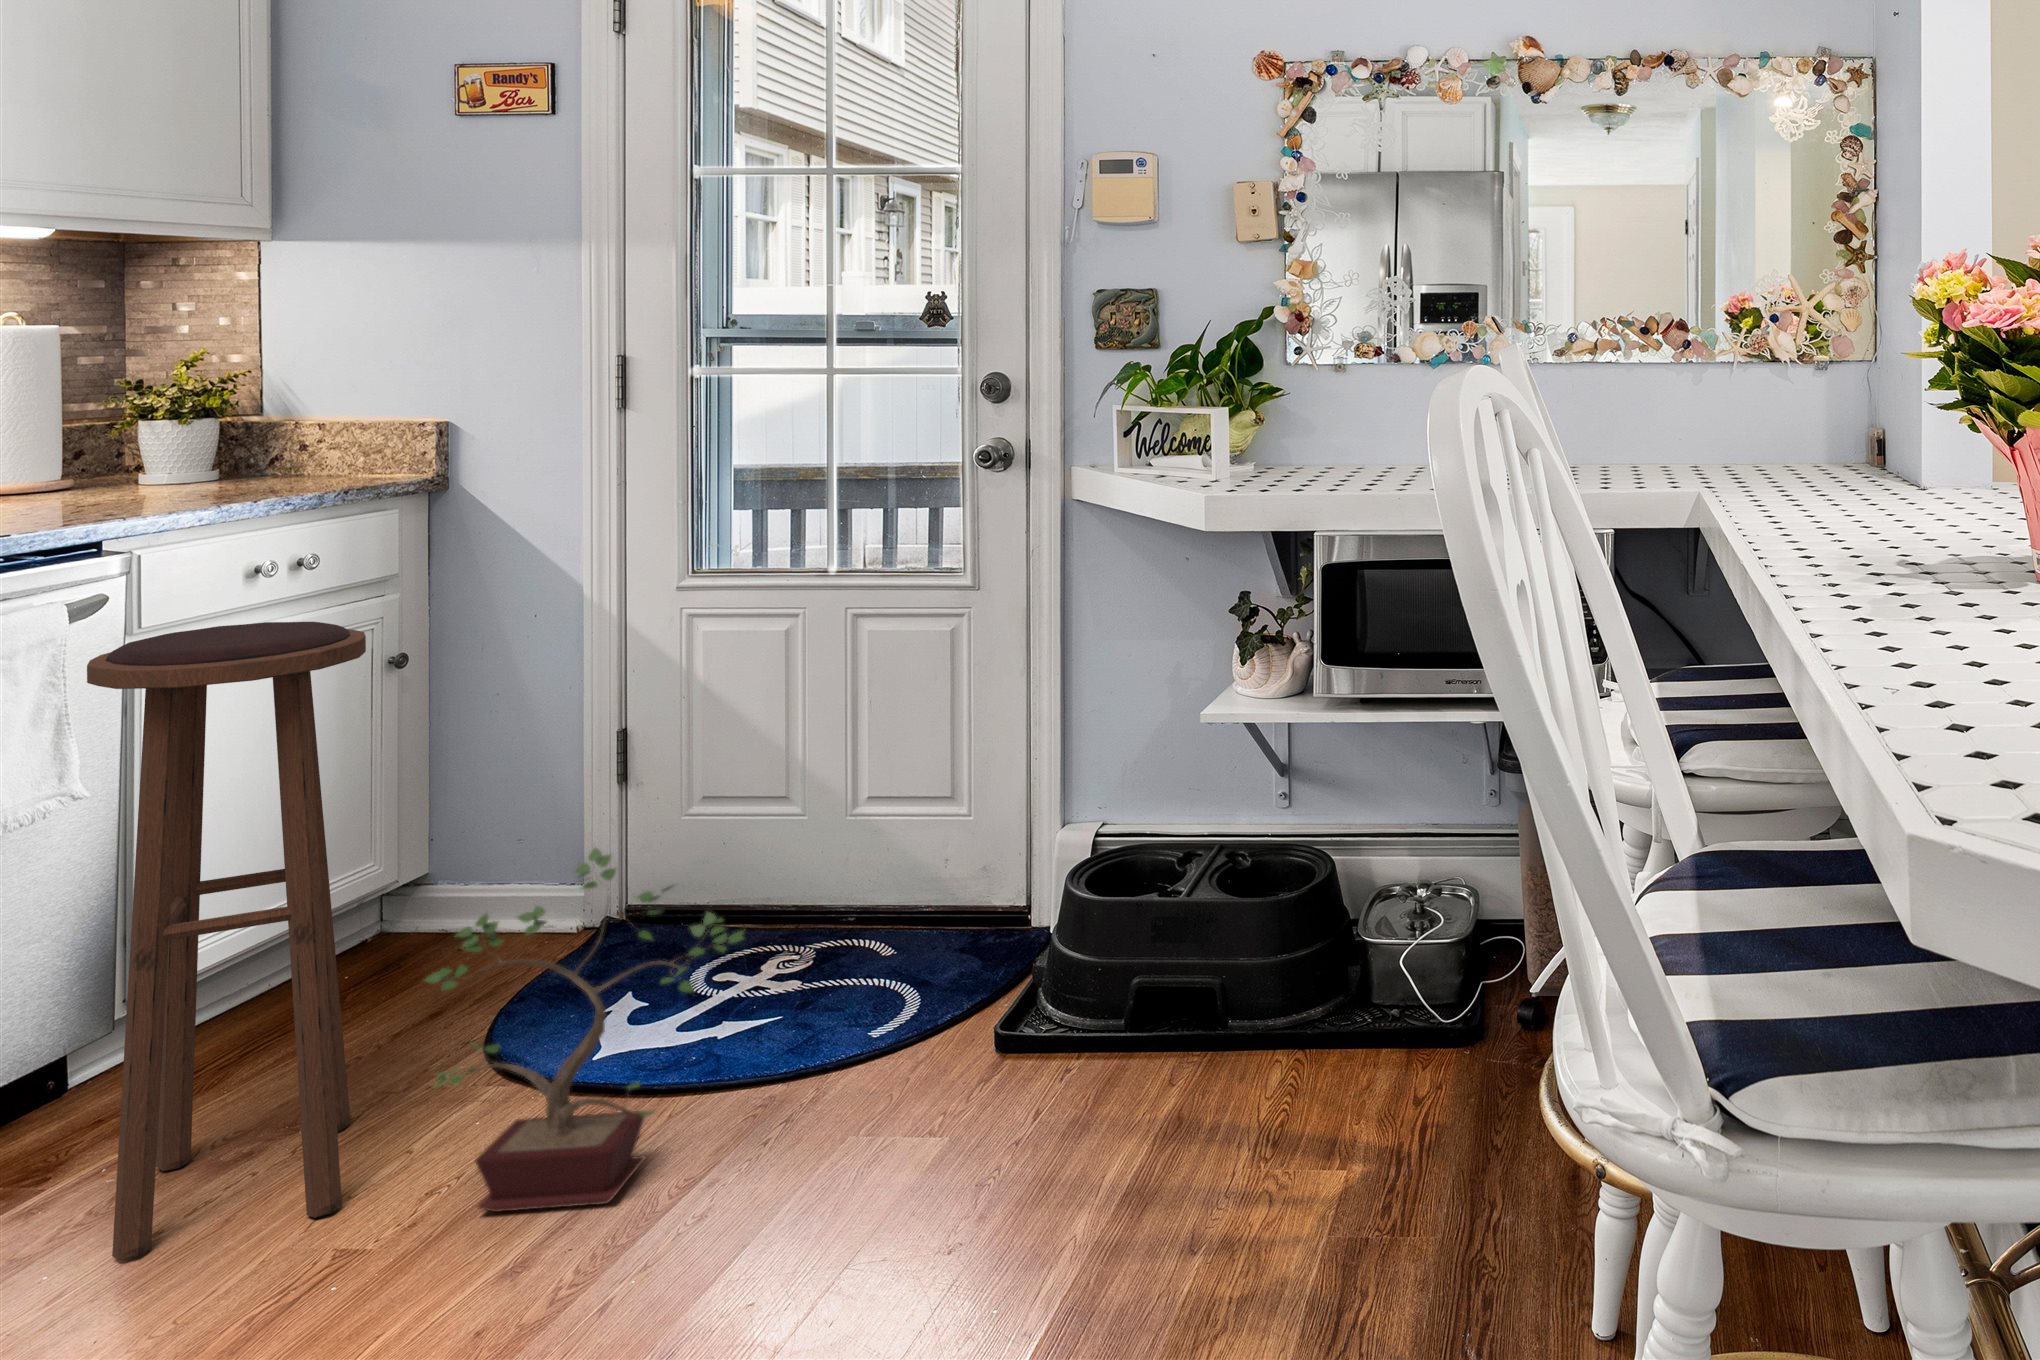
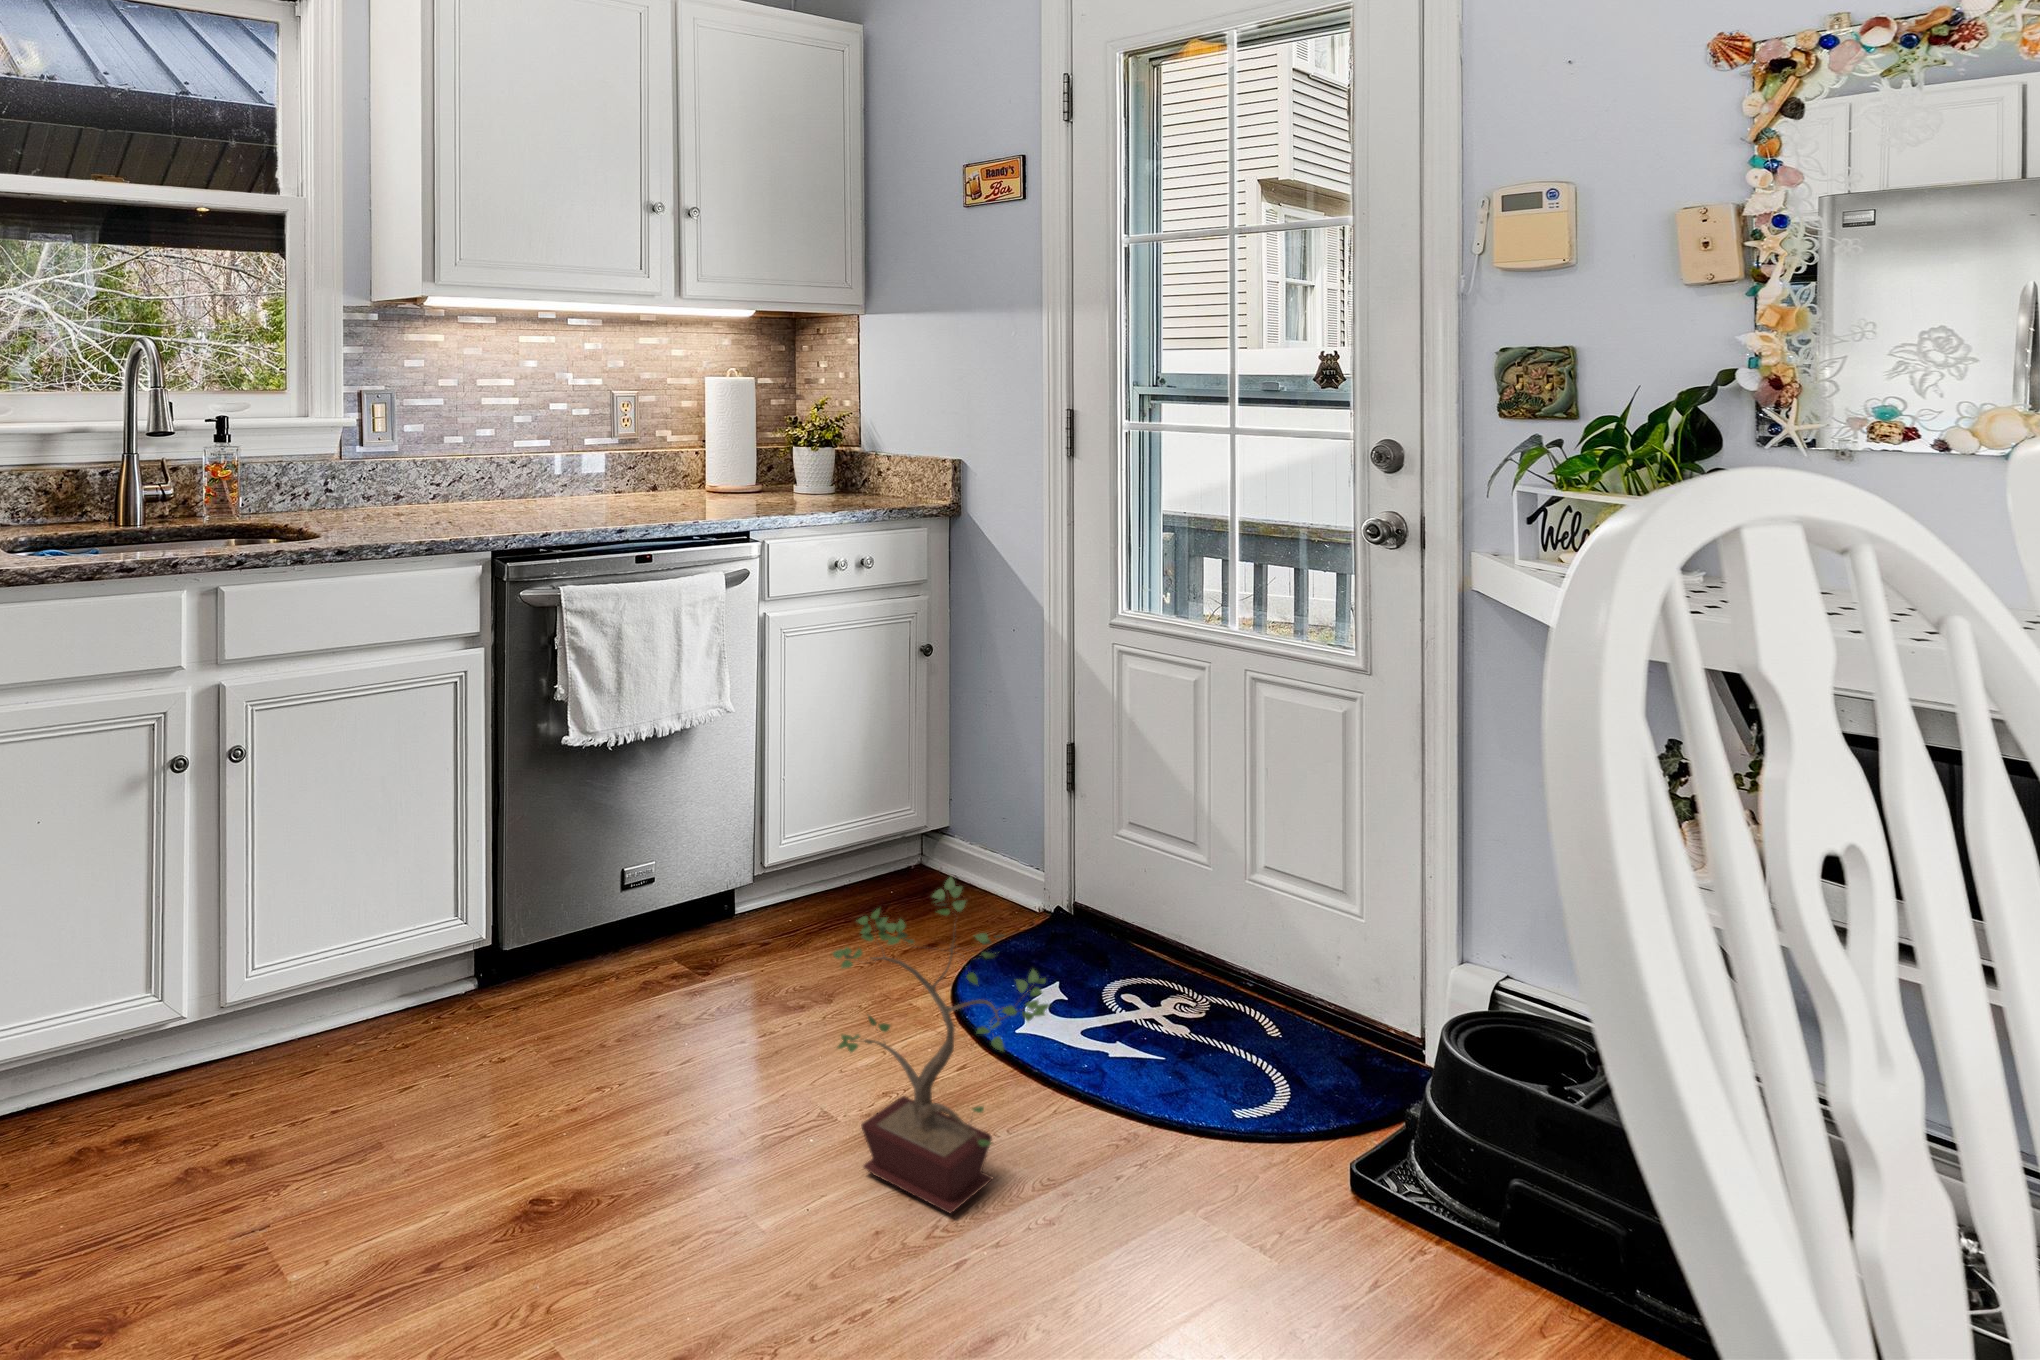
stool: present [87,622,366,1260] -> none [657,625,832,1117]

